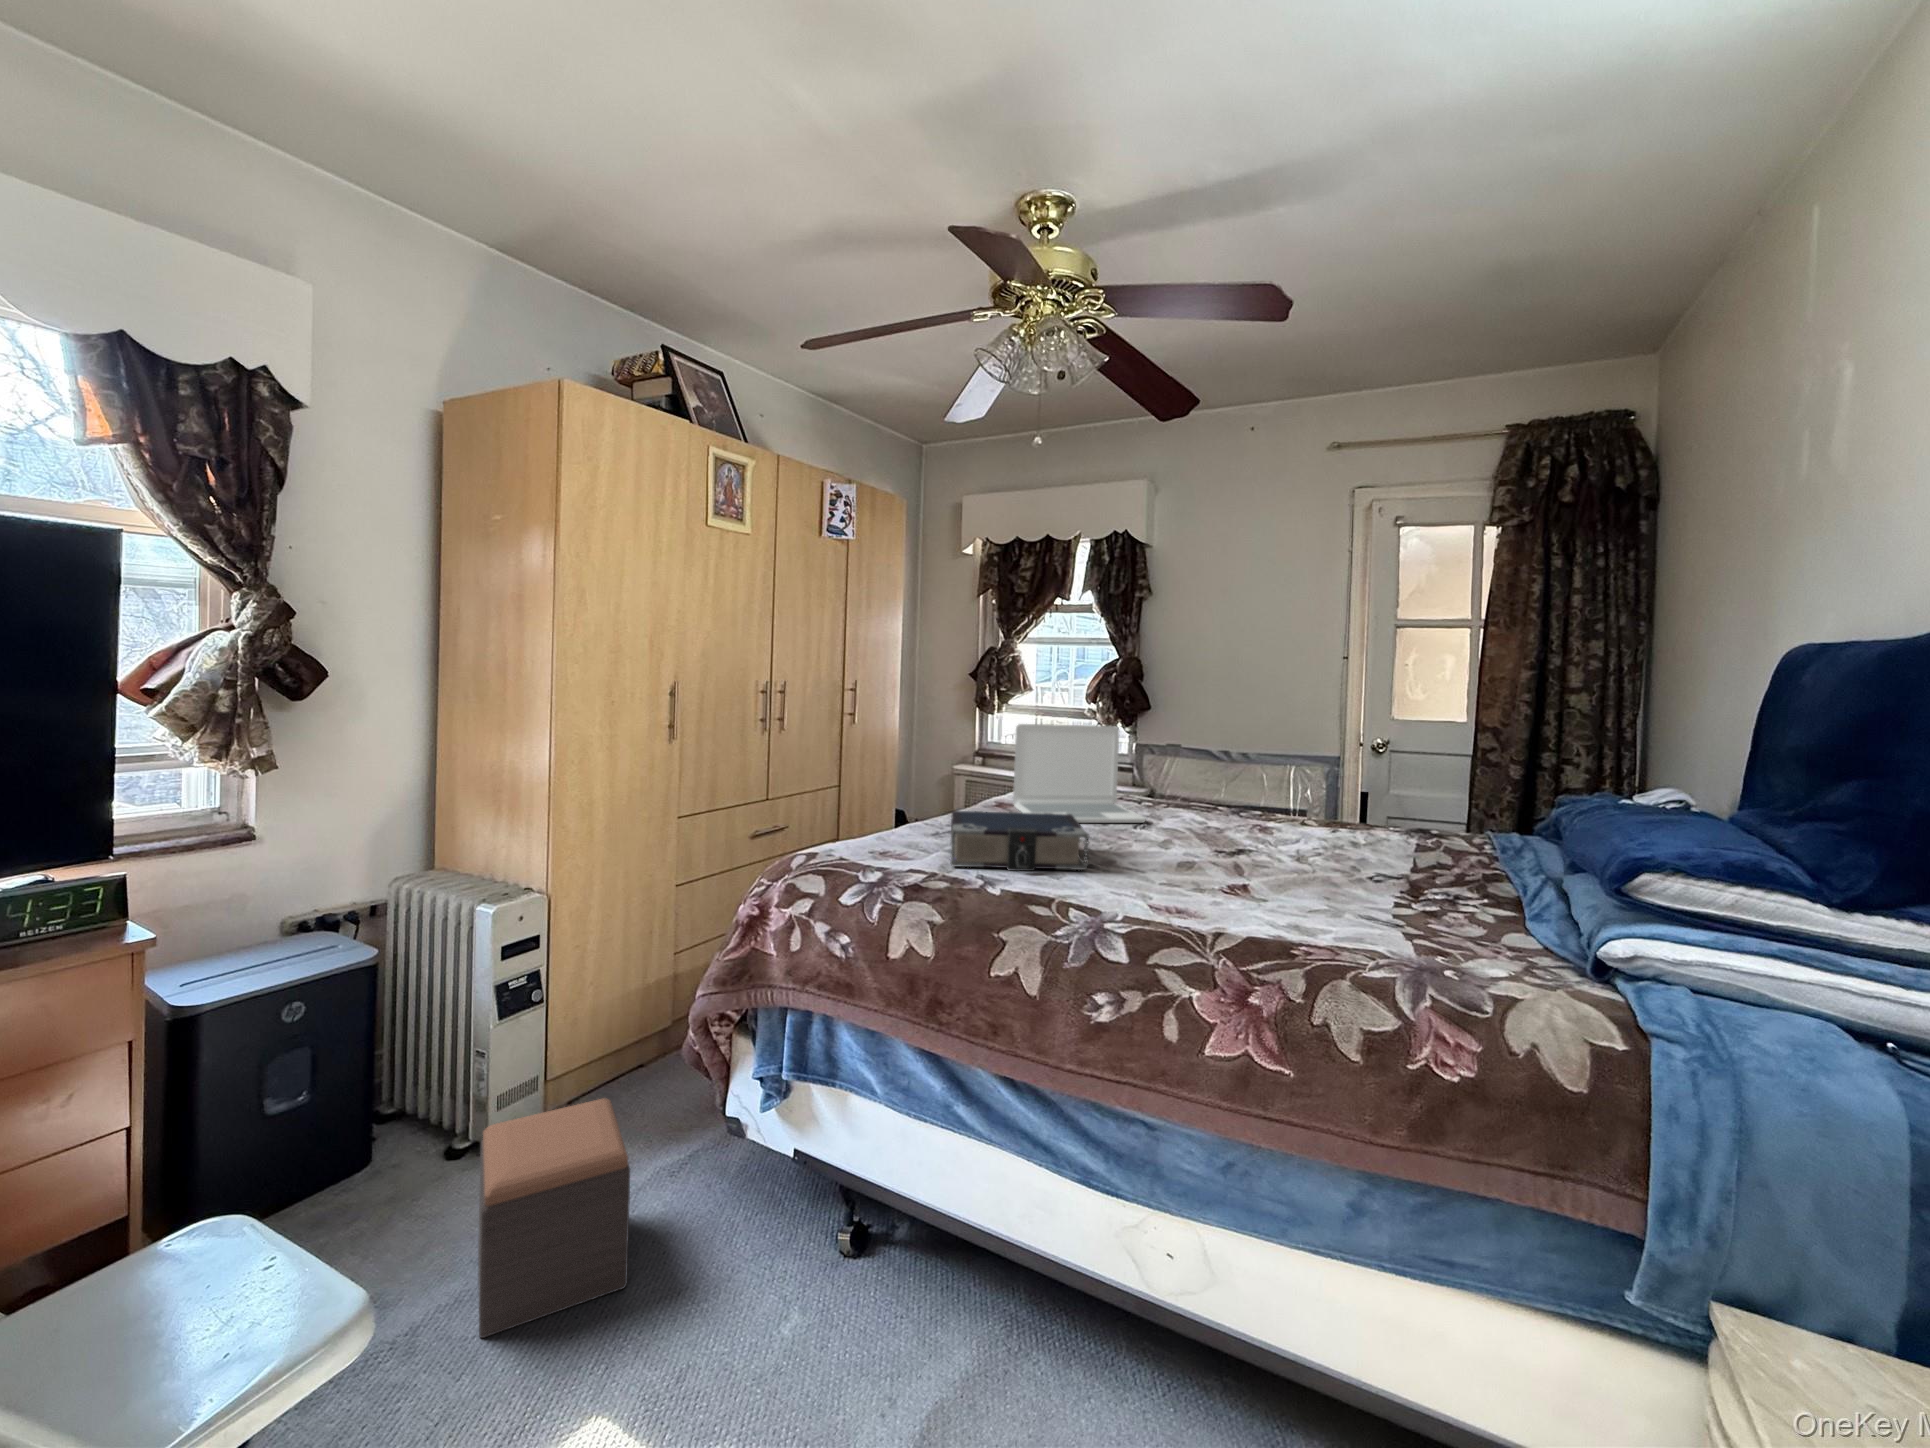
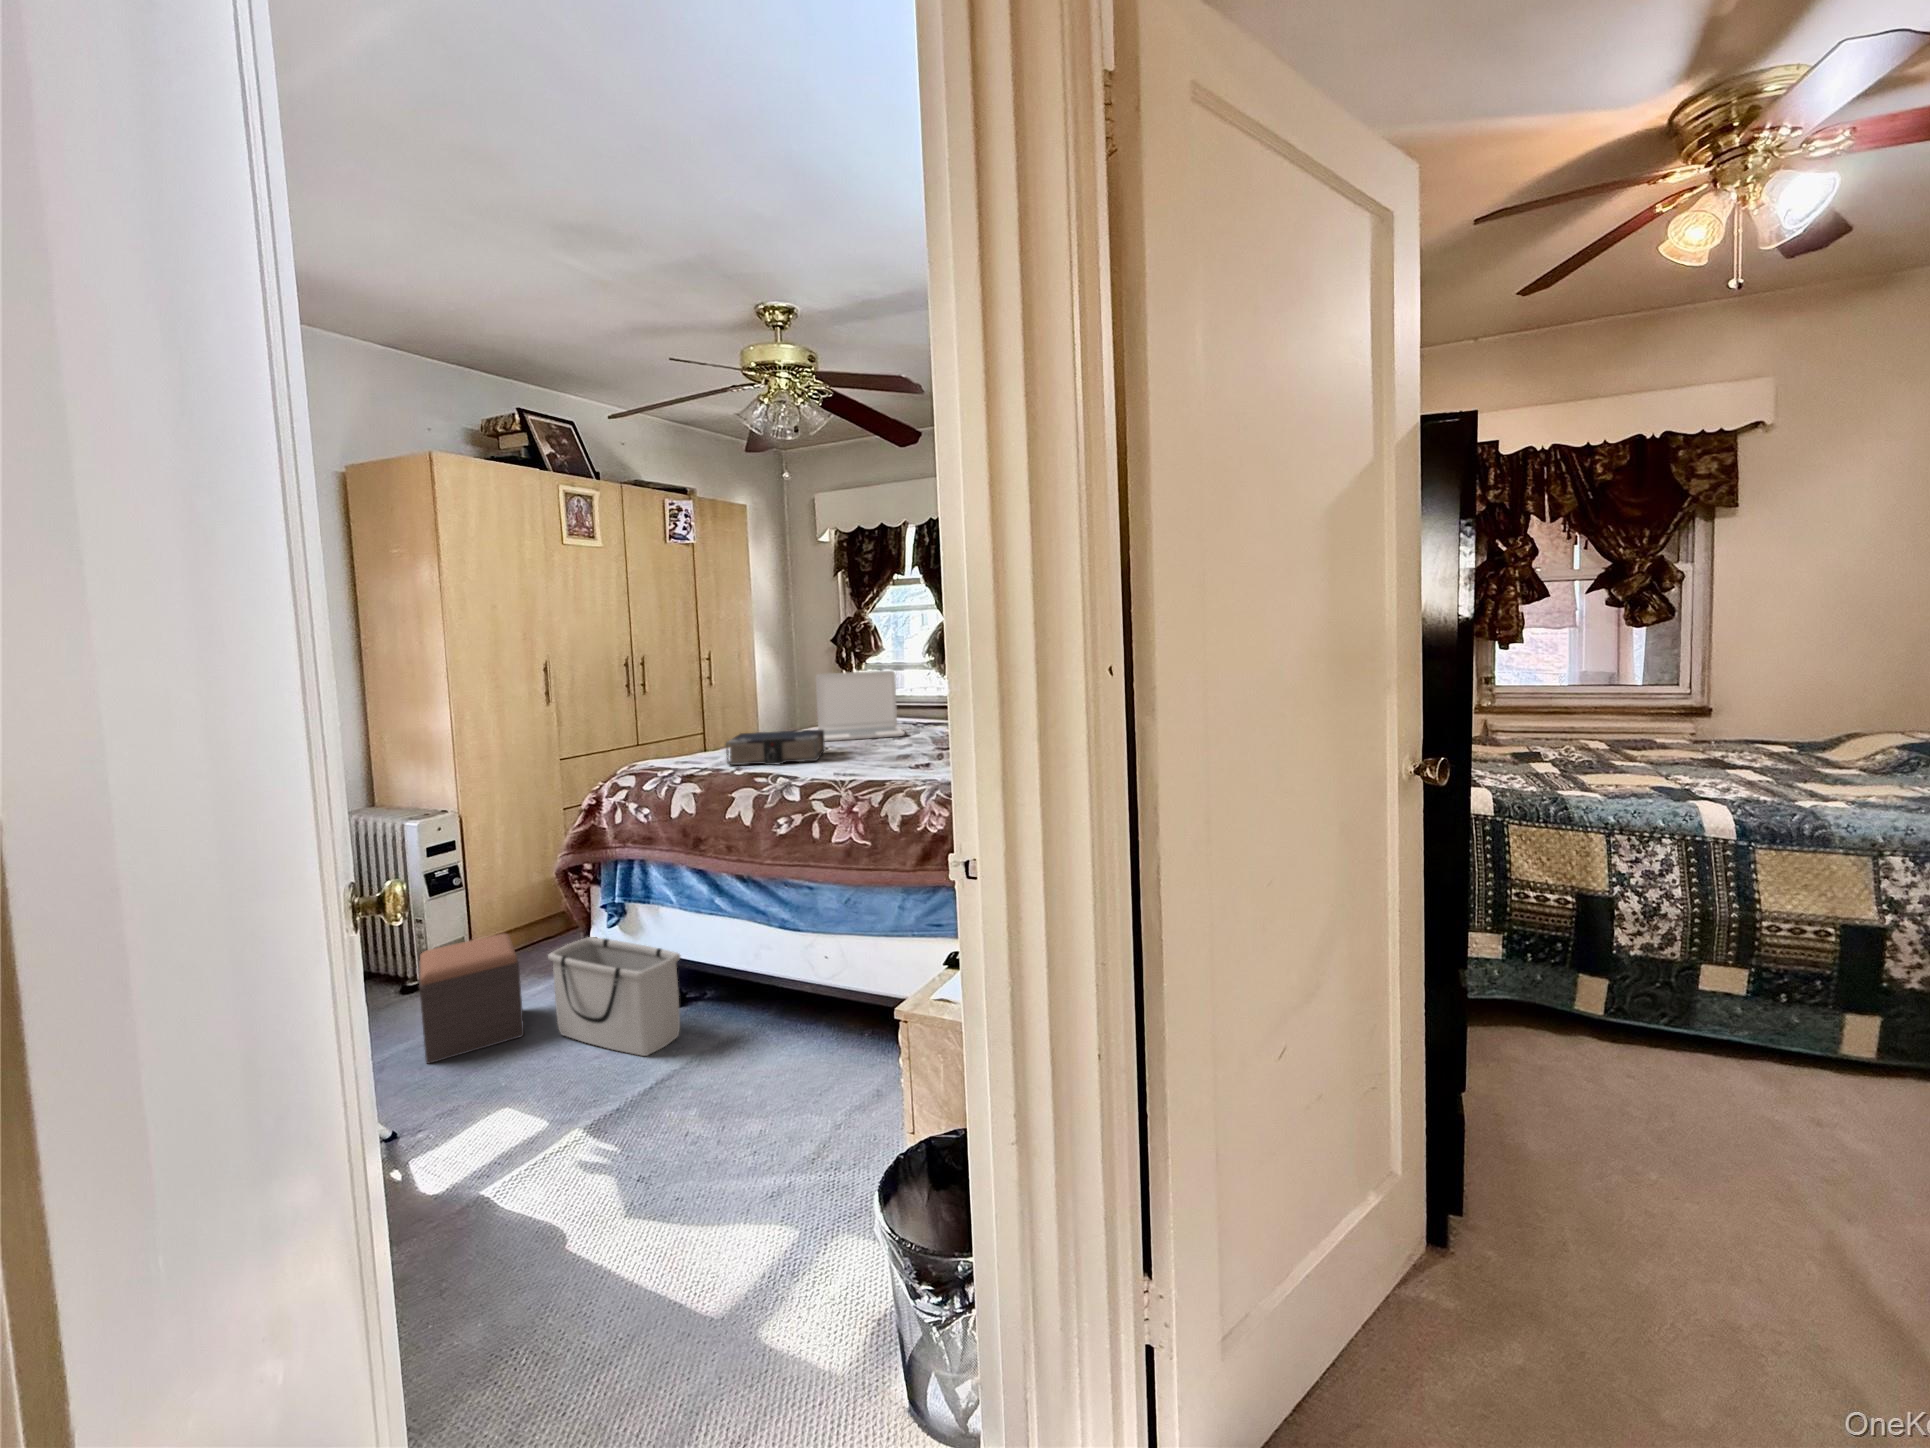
storage bin: none [677,1126,891,1382] -> present [548,937,680,1056]

